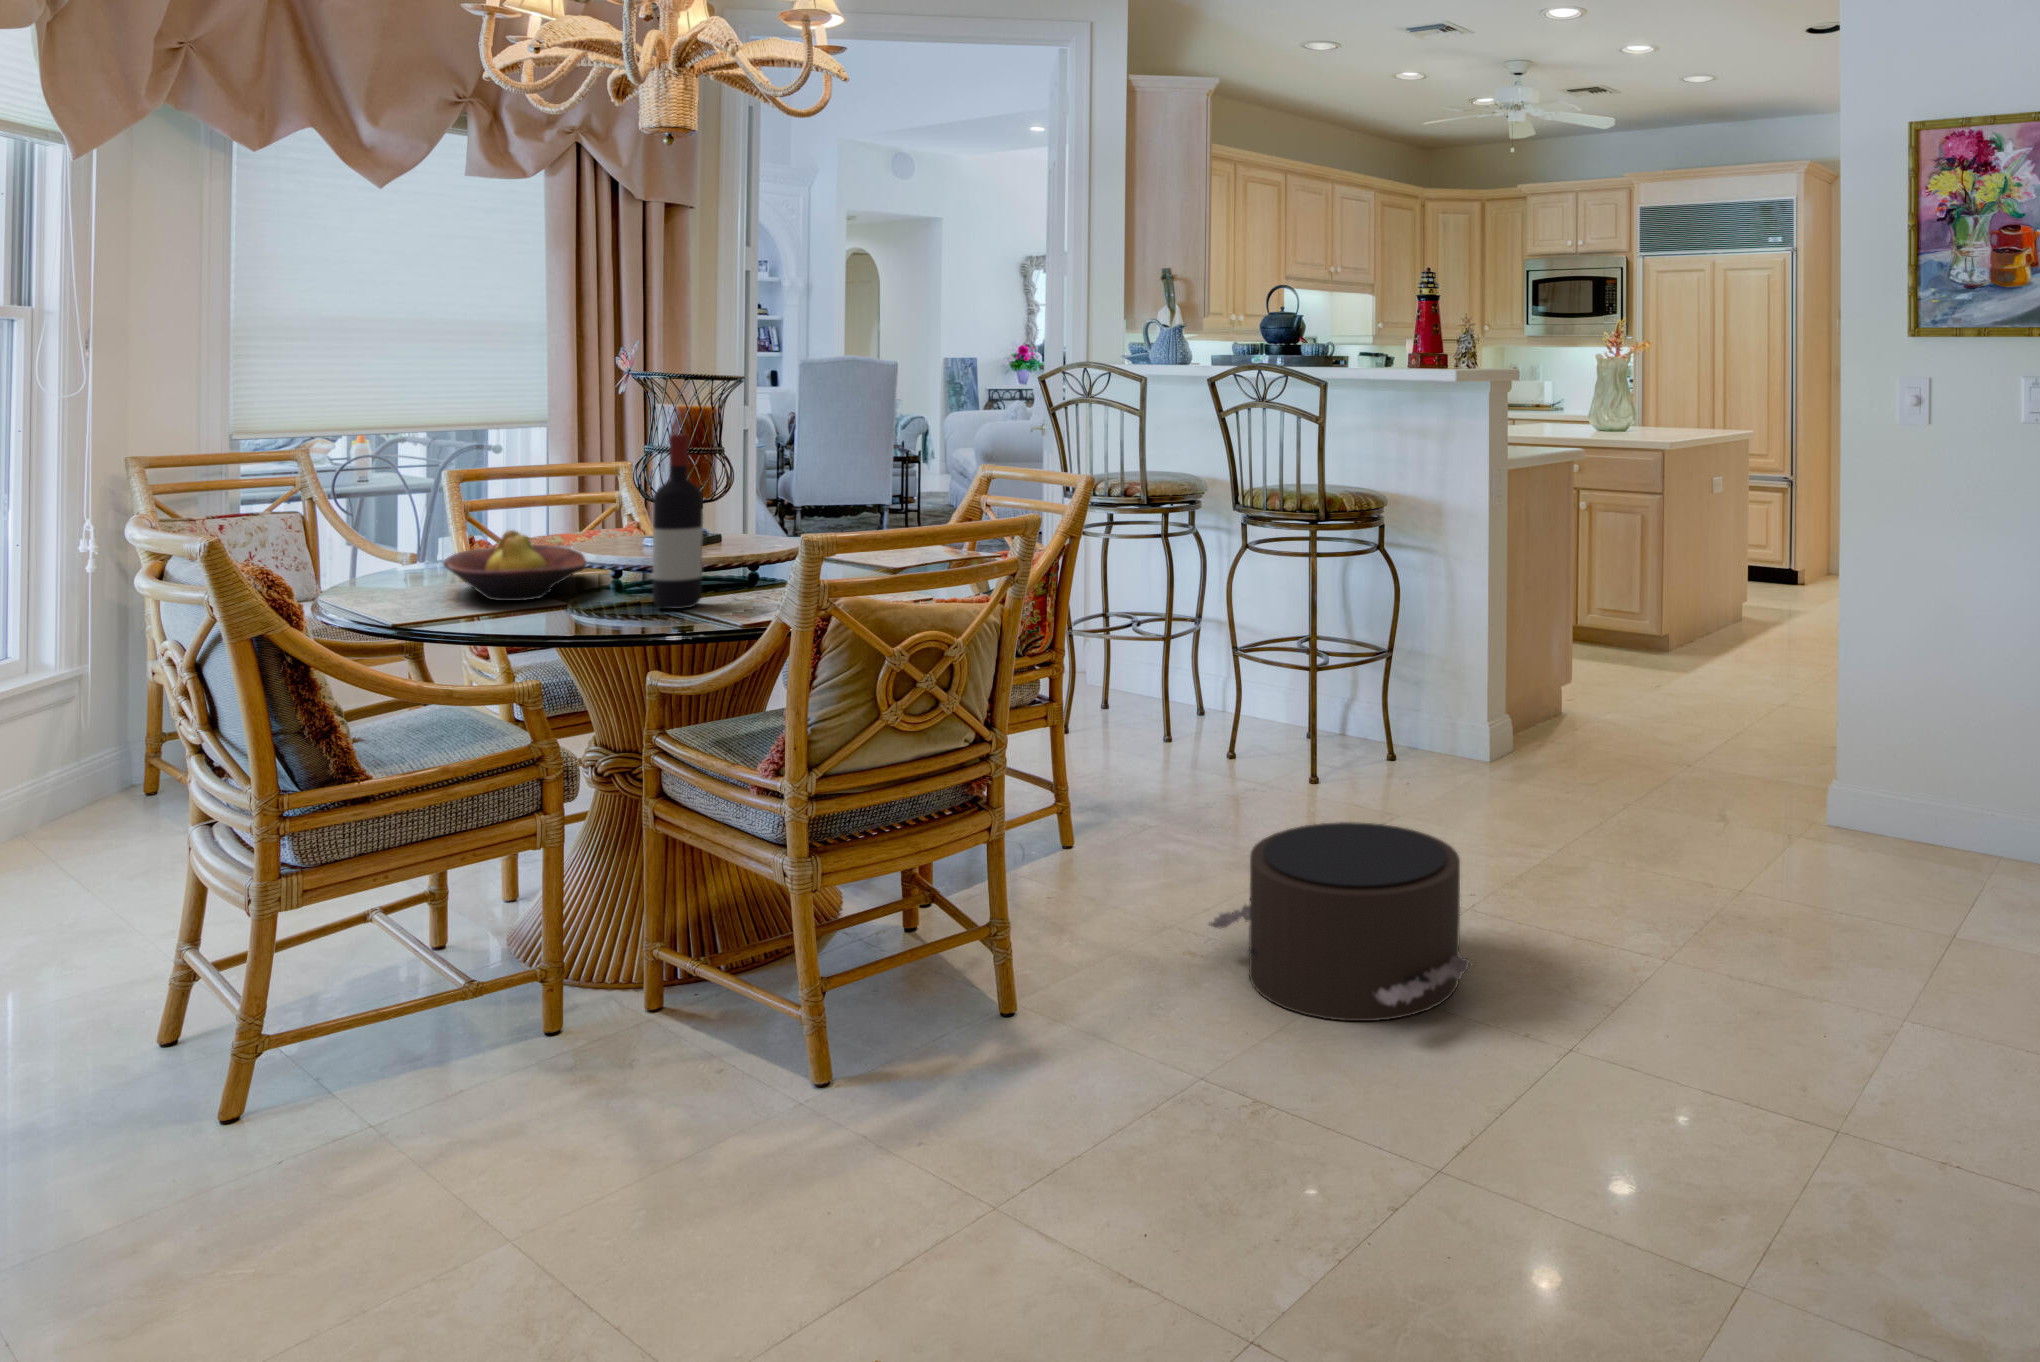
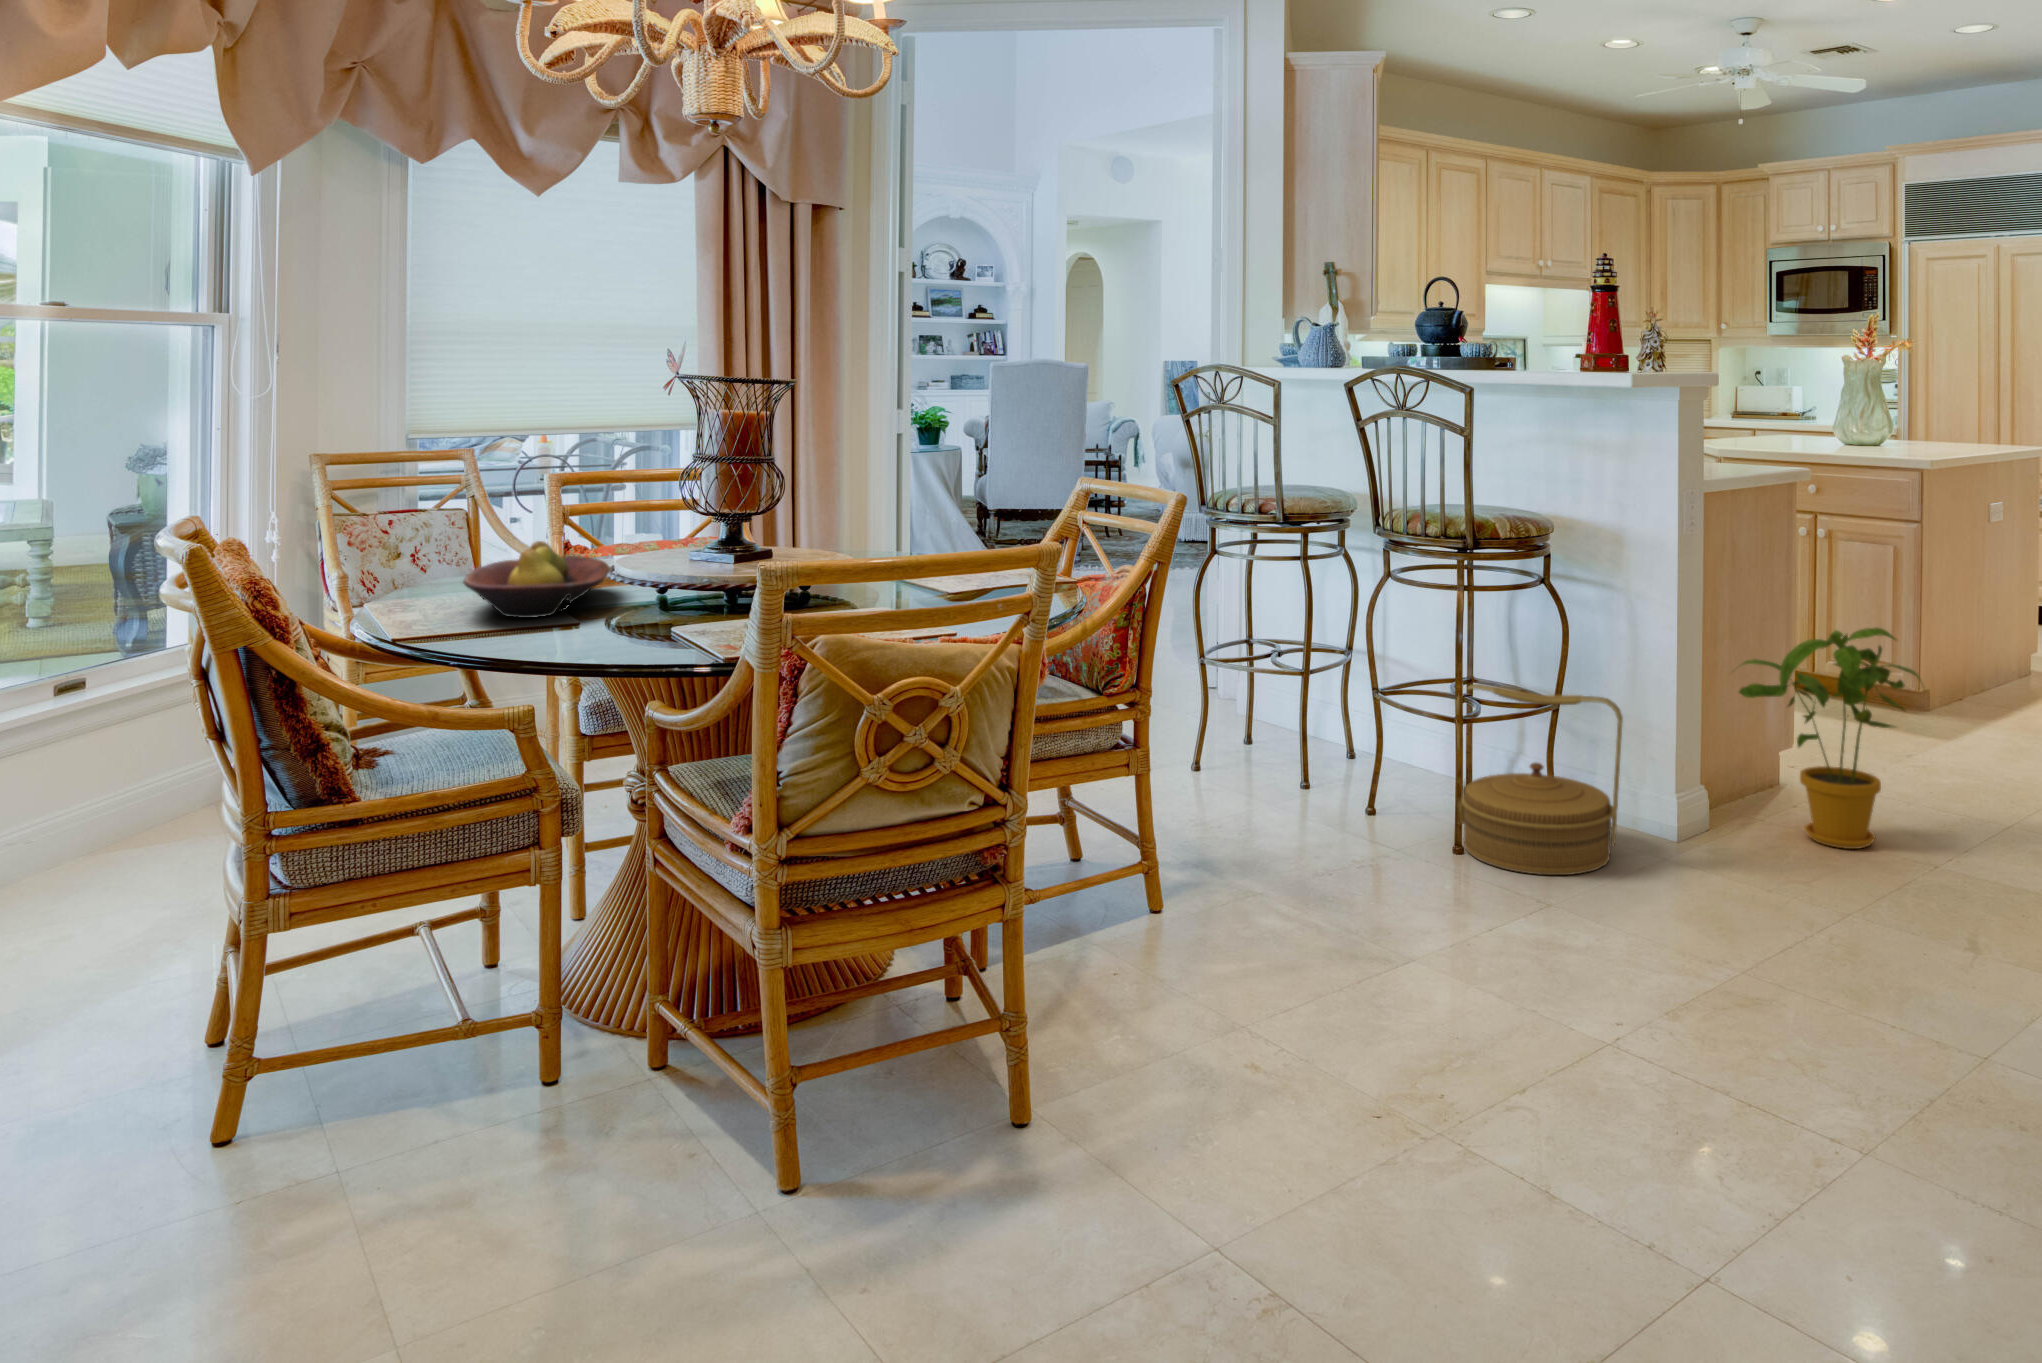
wine bottle: present [653,434,703,609] -> none [641,444,694,636]
house plant: none [1528,576,1679,757] -> present [1739,628,1922,849]
woven basket: none [1314,638,1452,794] -> present [1456,684,1623,875]
pouf: present [1209,822,1472,1021] -> none [1268,922,1592,1190]

